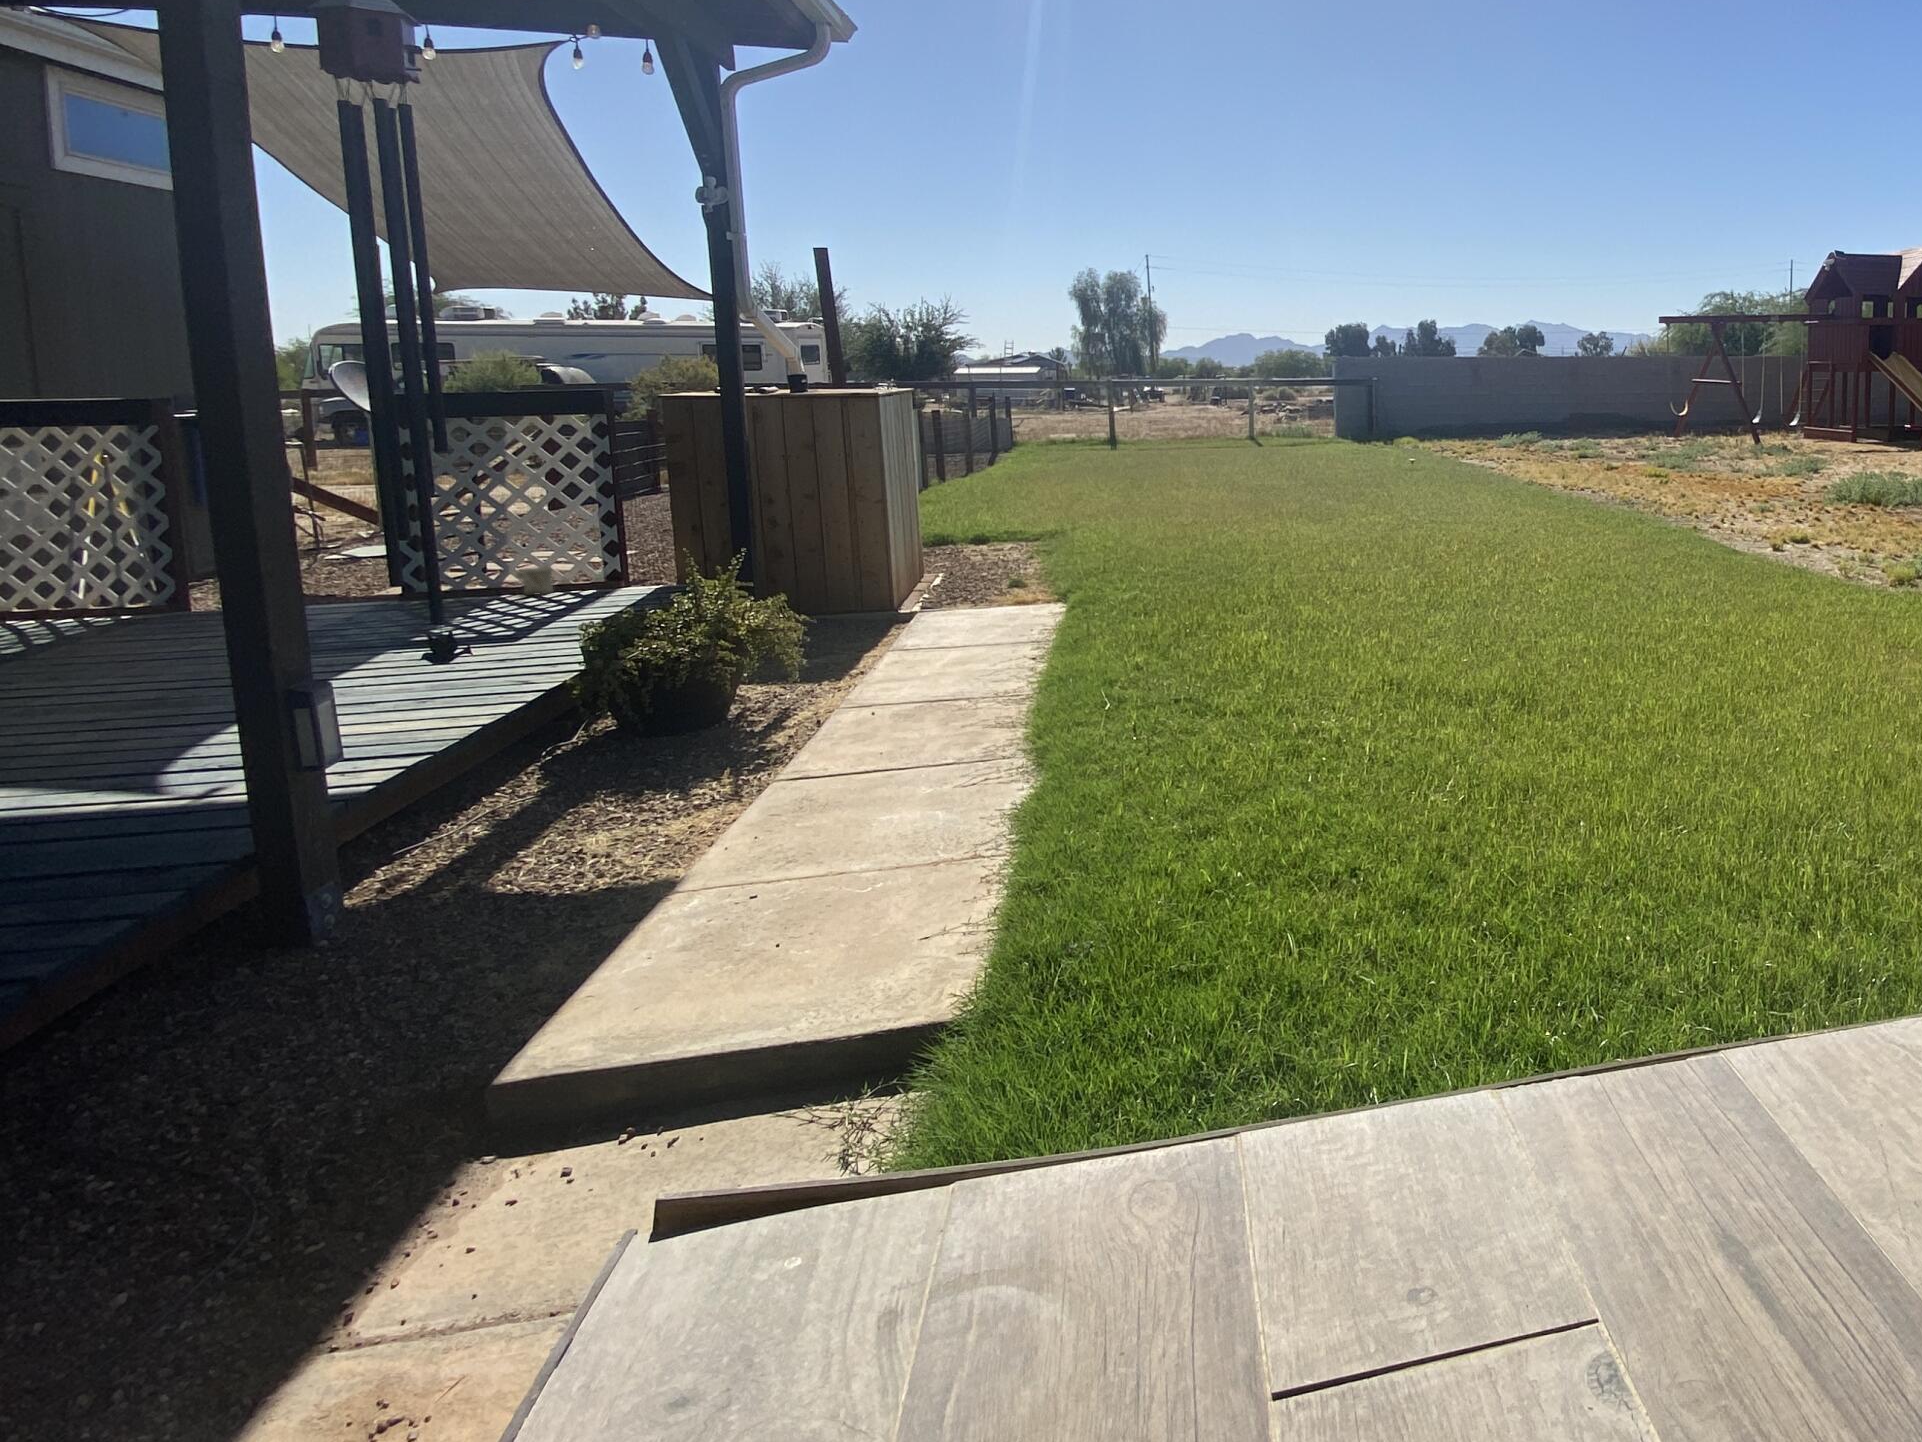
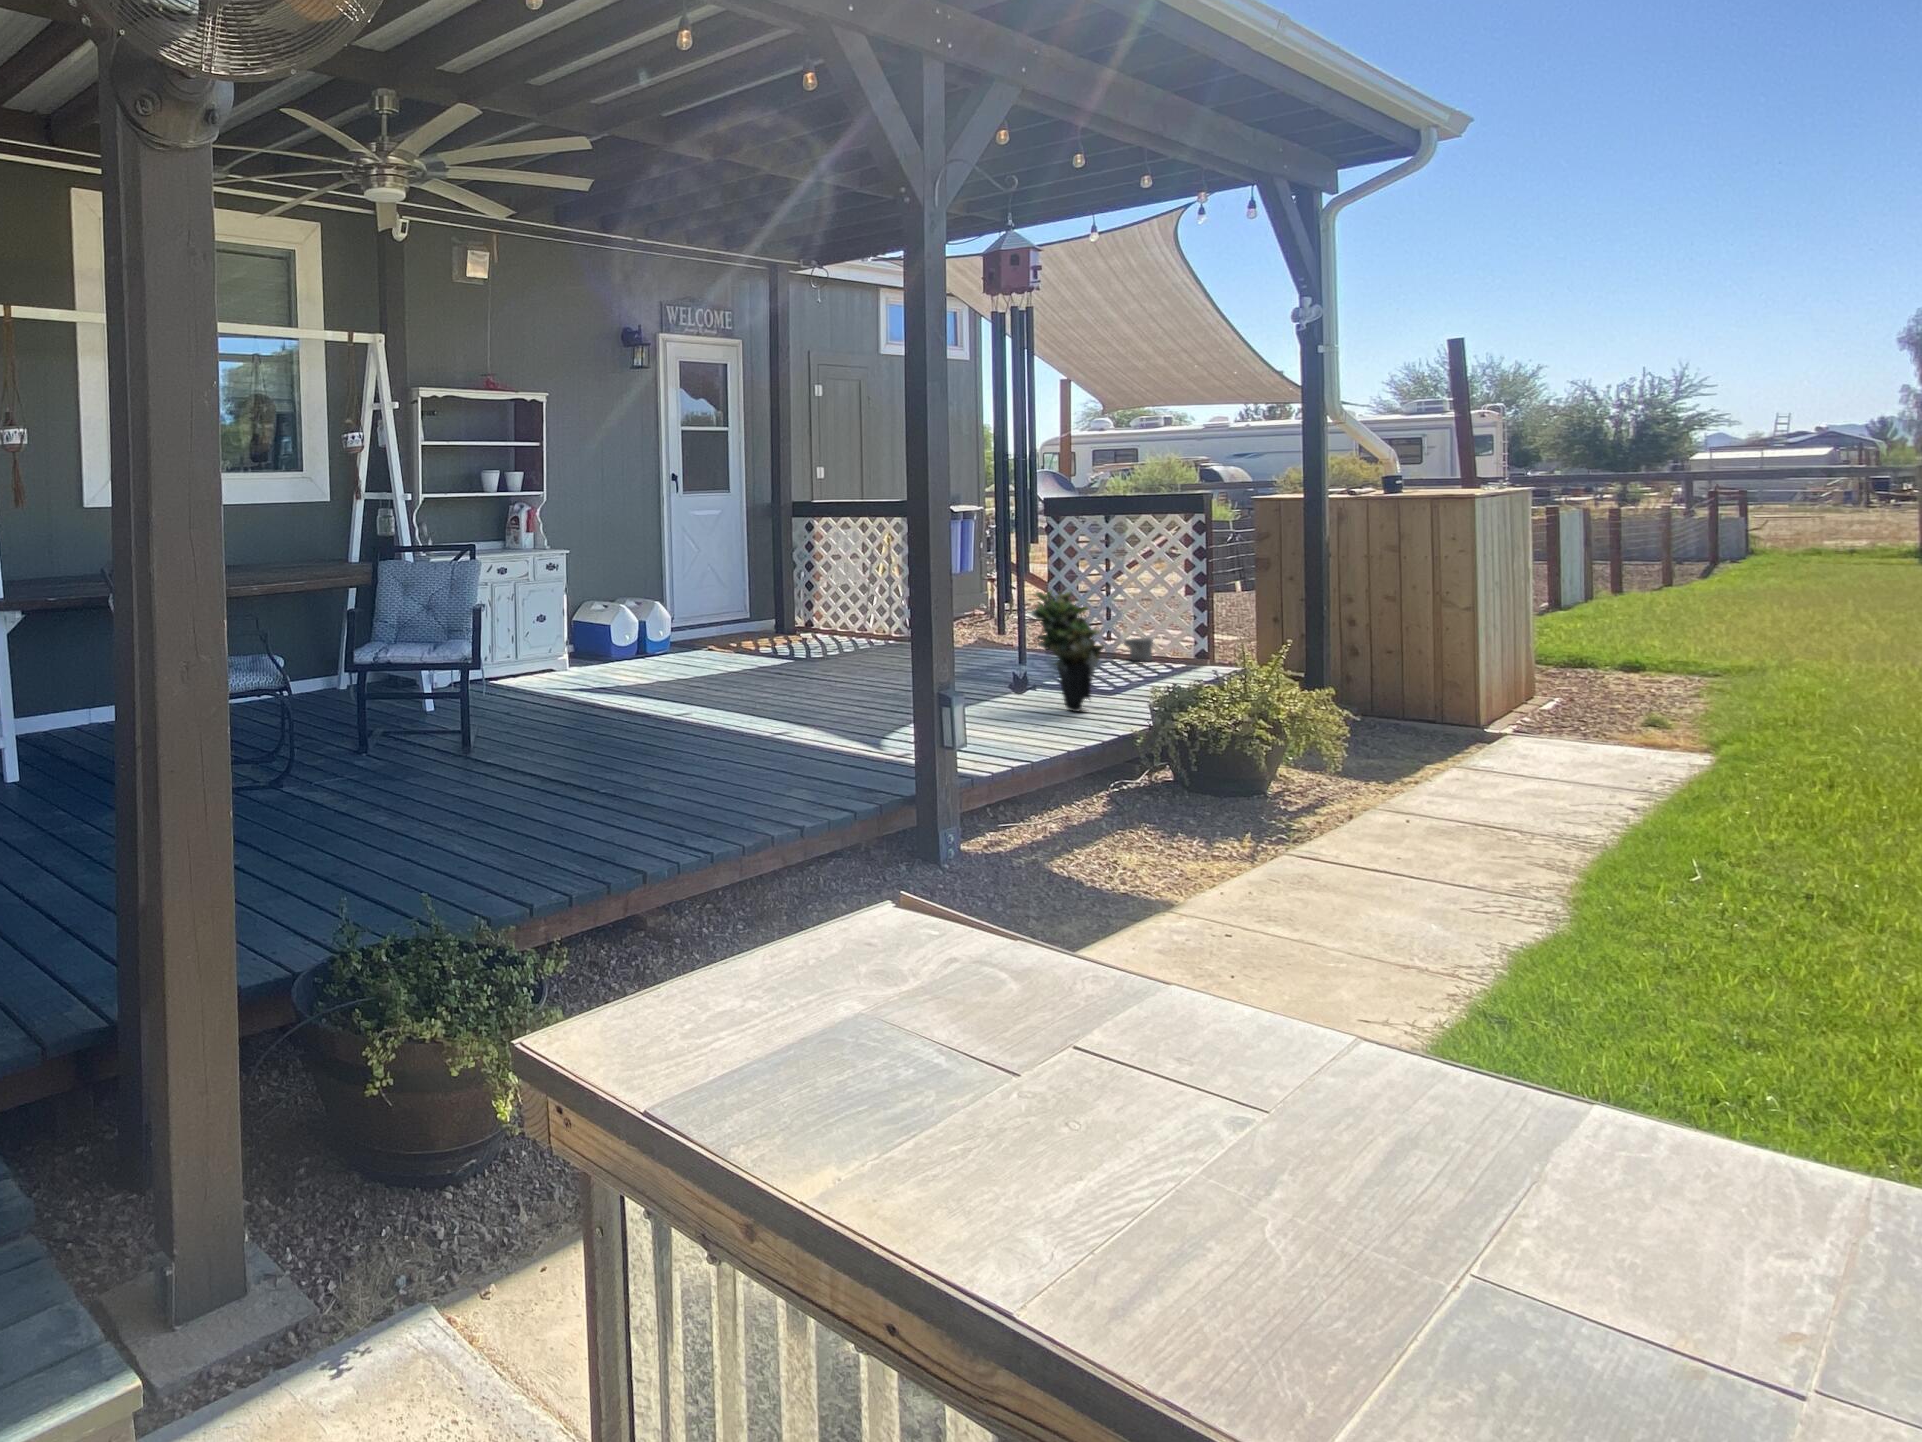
potted plant: none [390,517,506,671] -> present [1031,591,1104,712]

